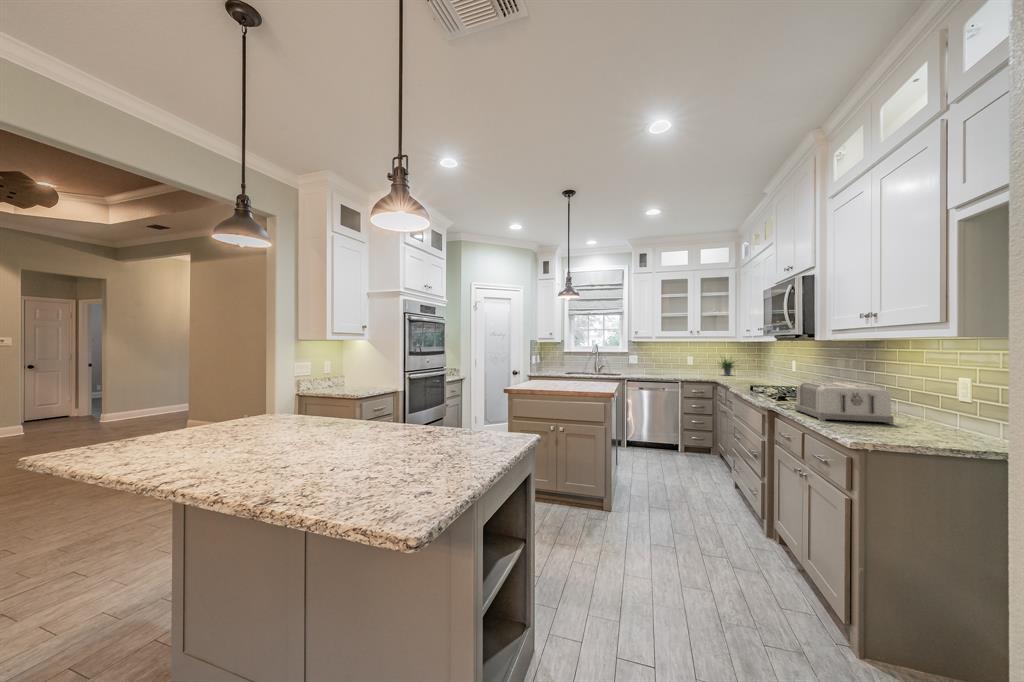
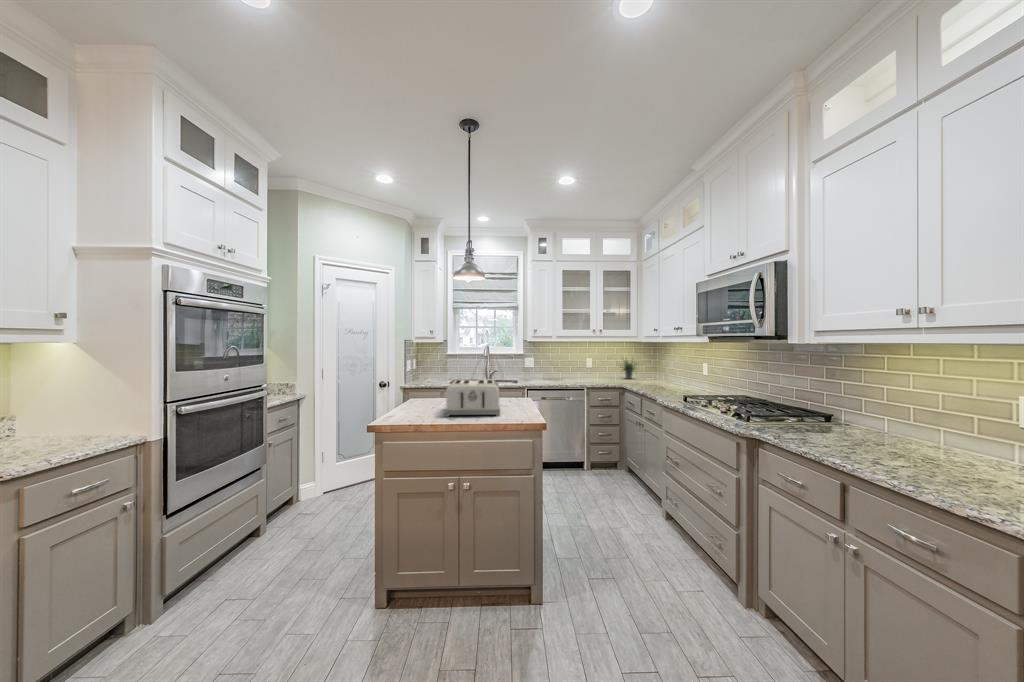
toaster: present [795,381,894,424] -> present [445,380,500,417]

